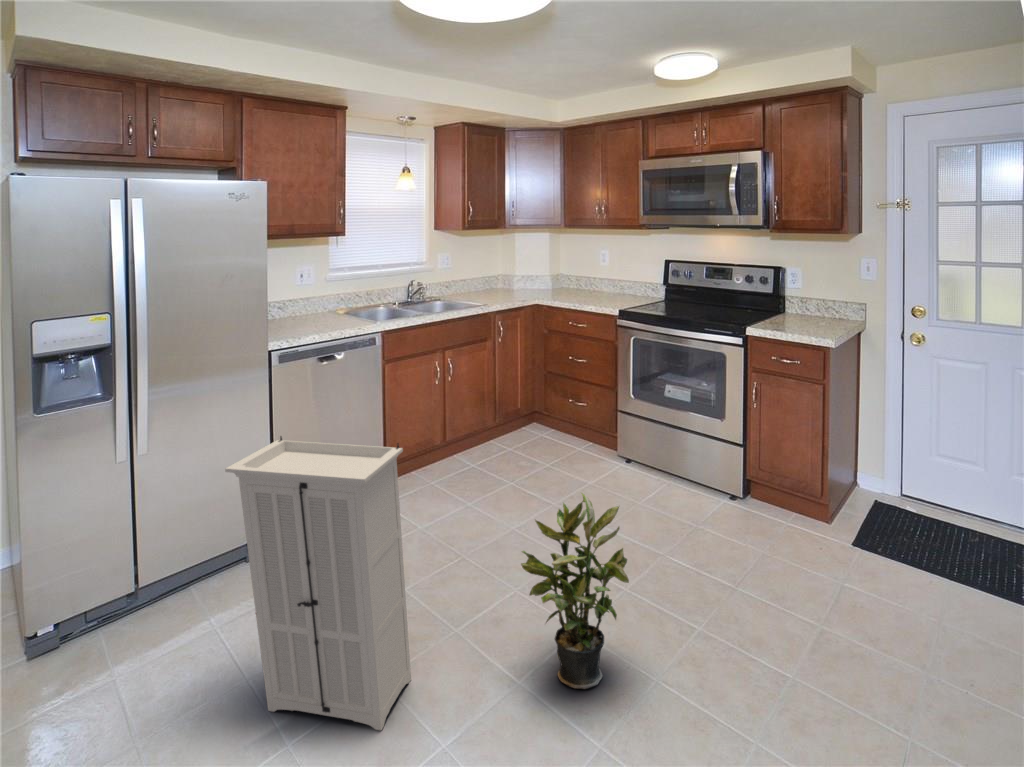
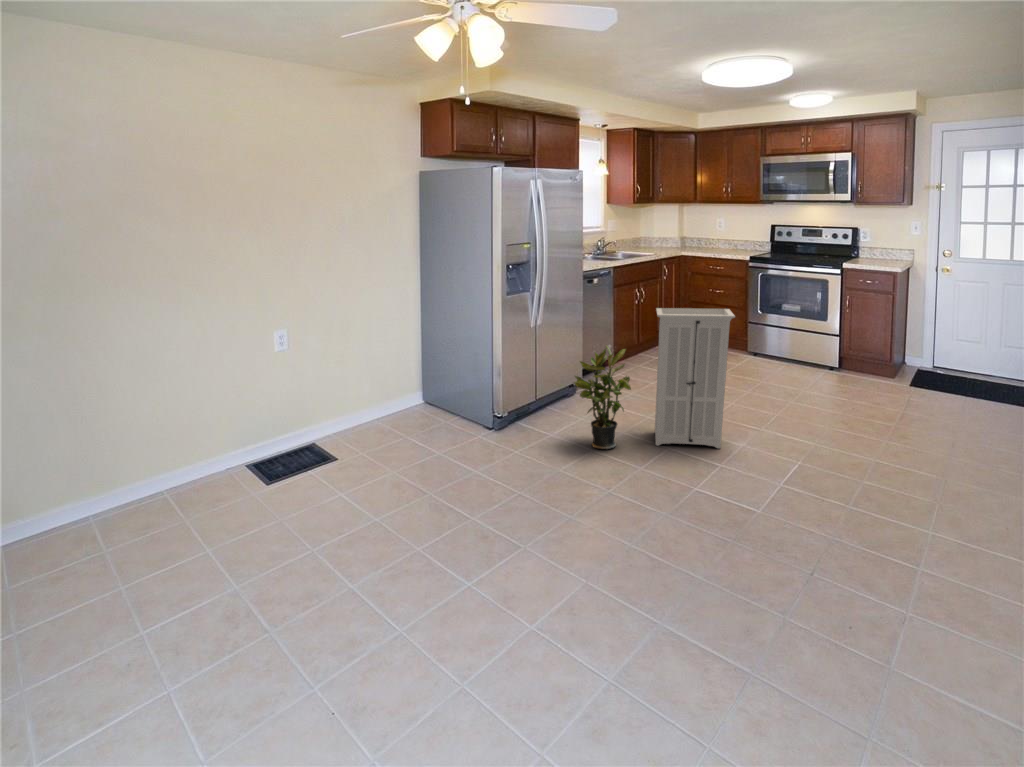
potted plant: present [521,493,629,689] -> present [574,346,631,449]

